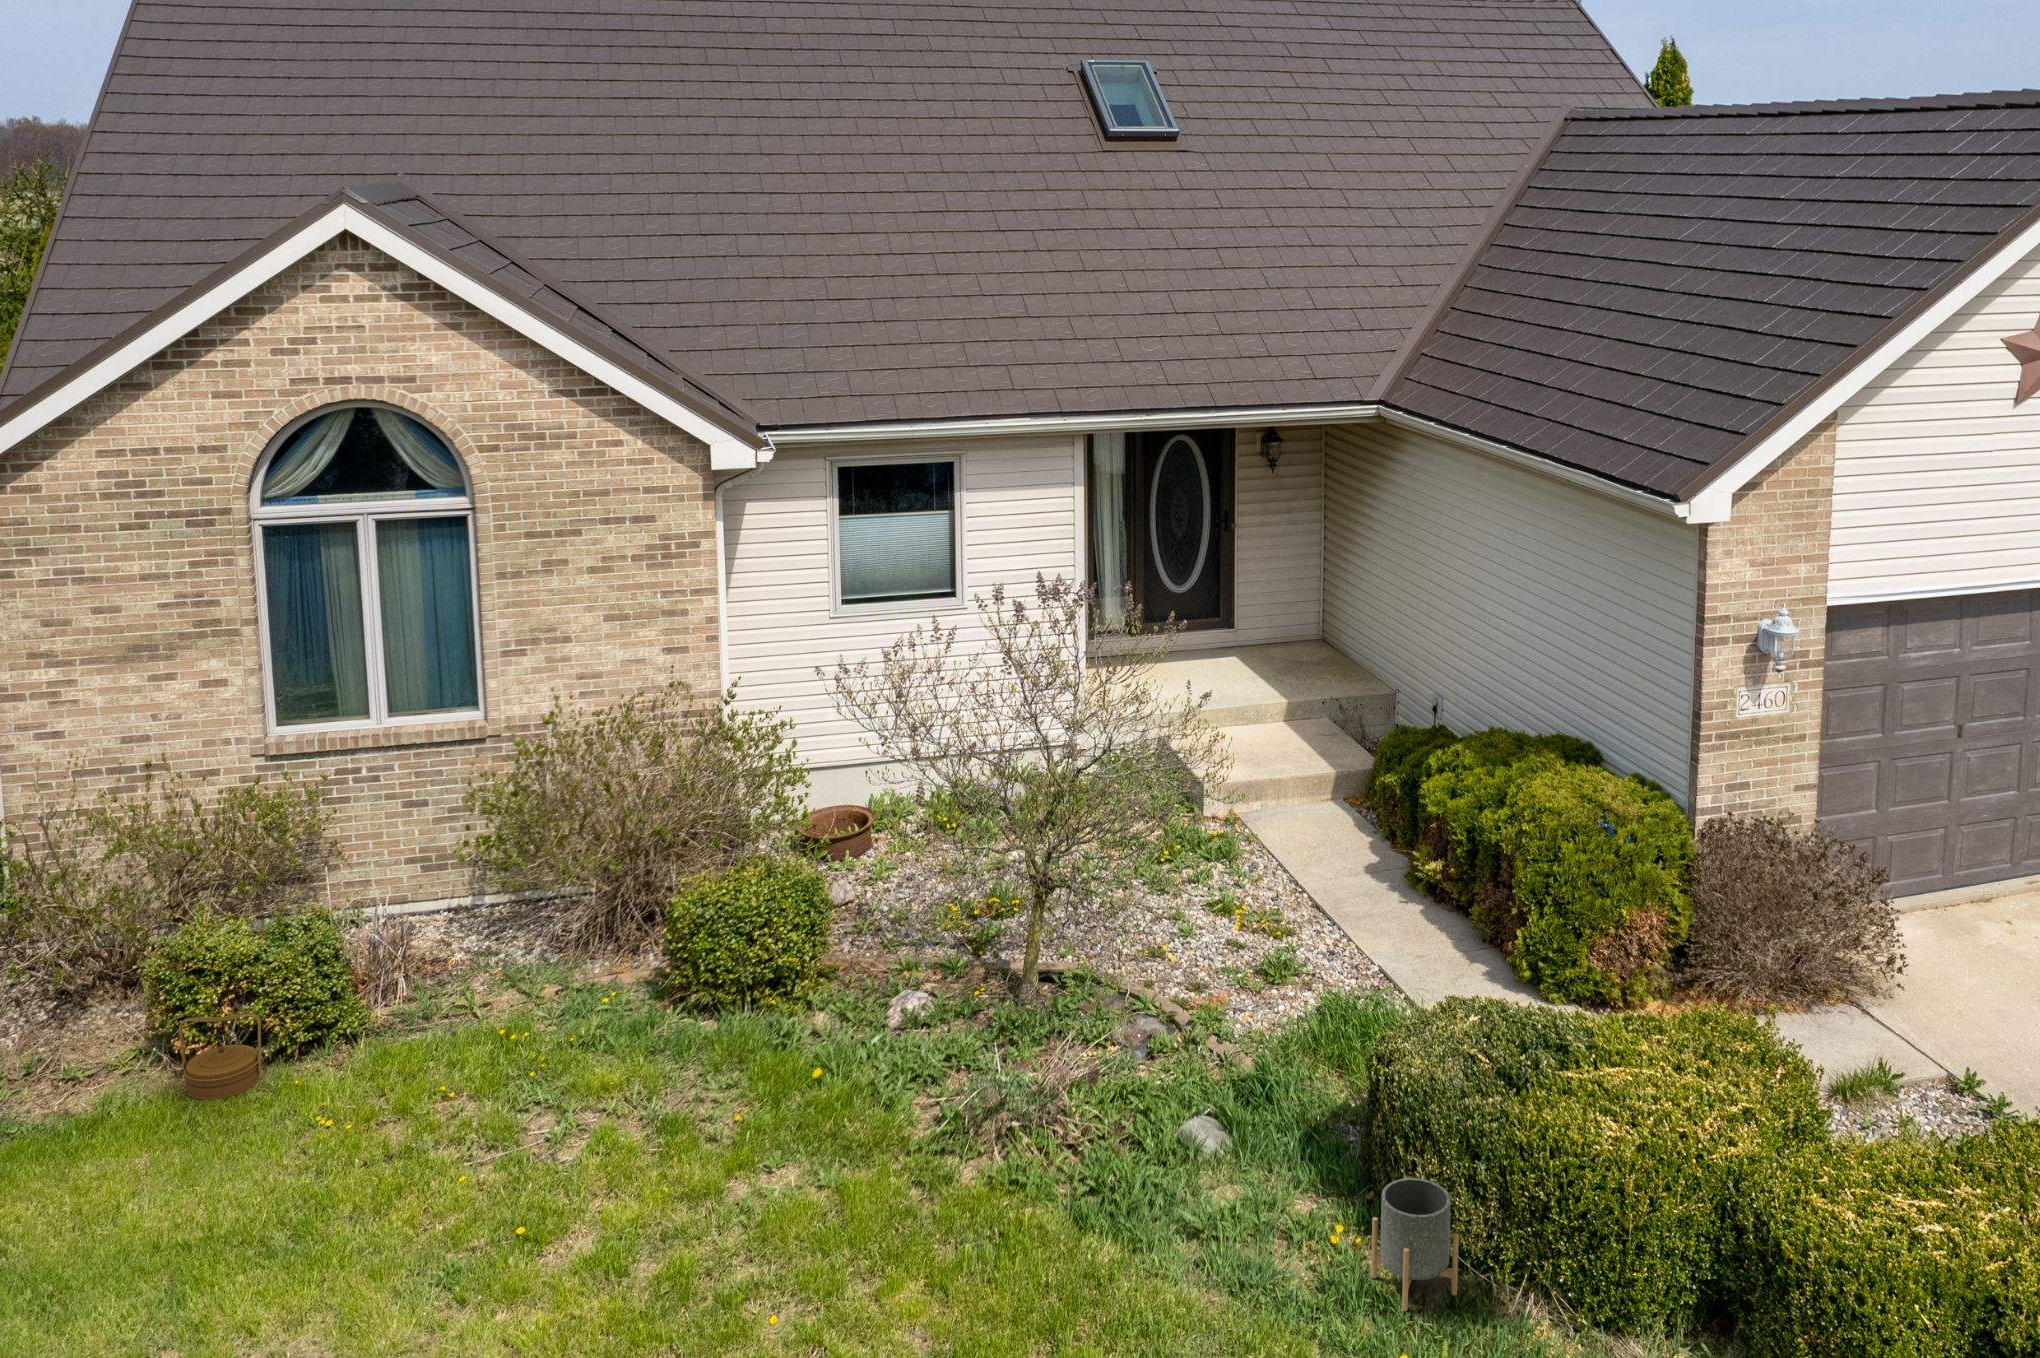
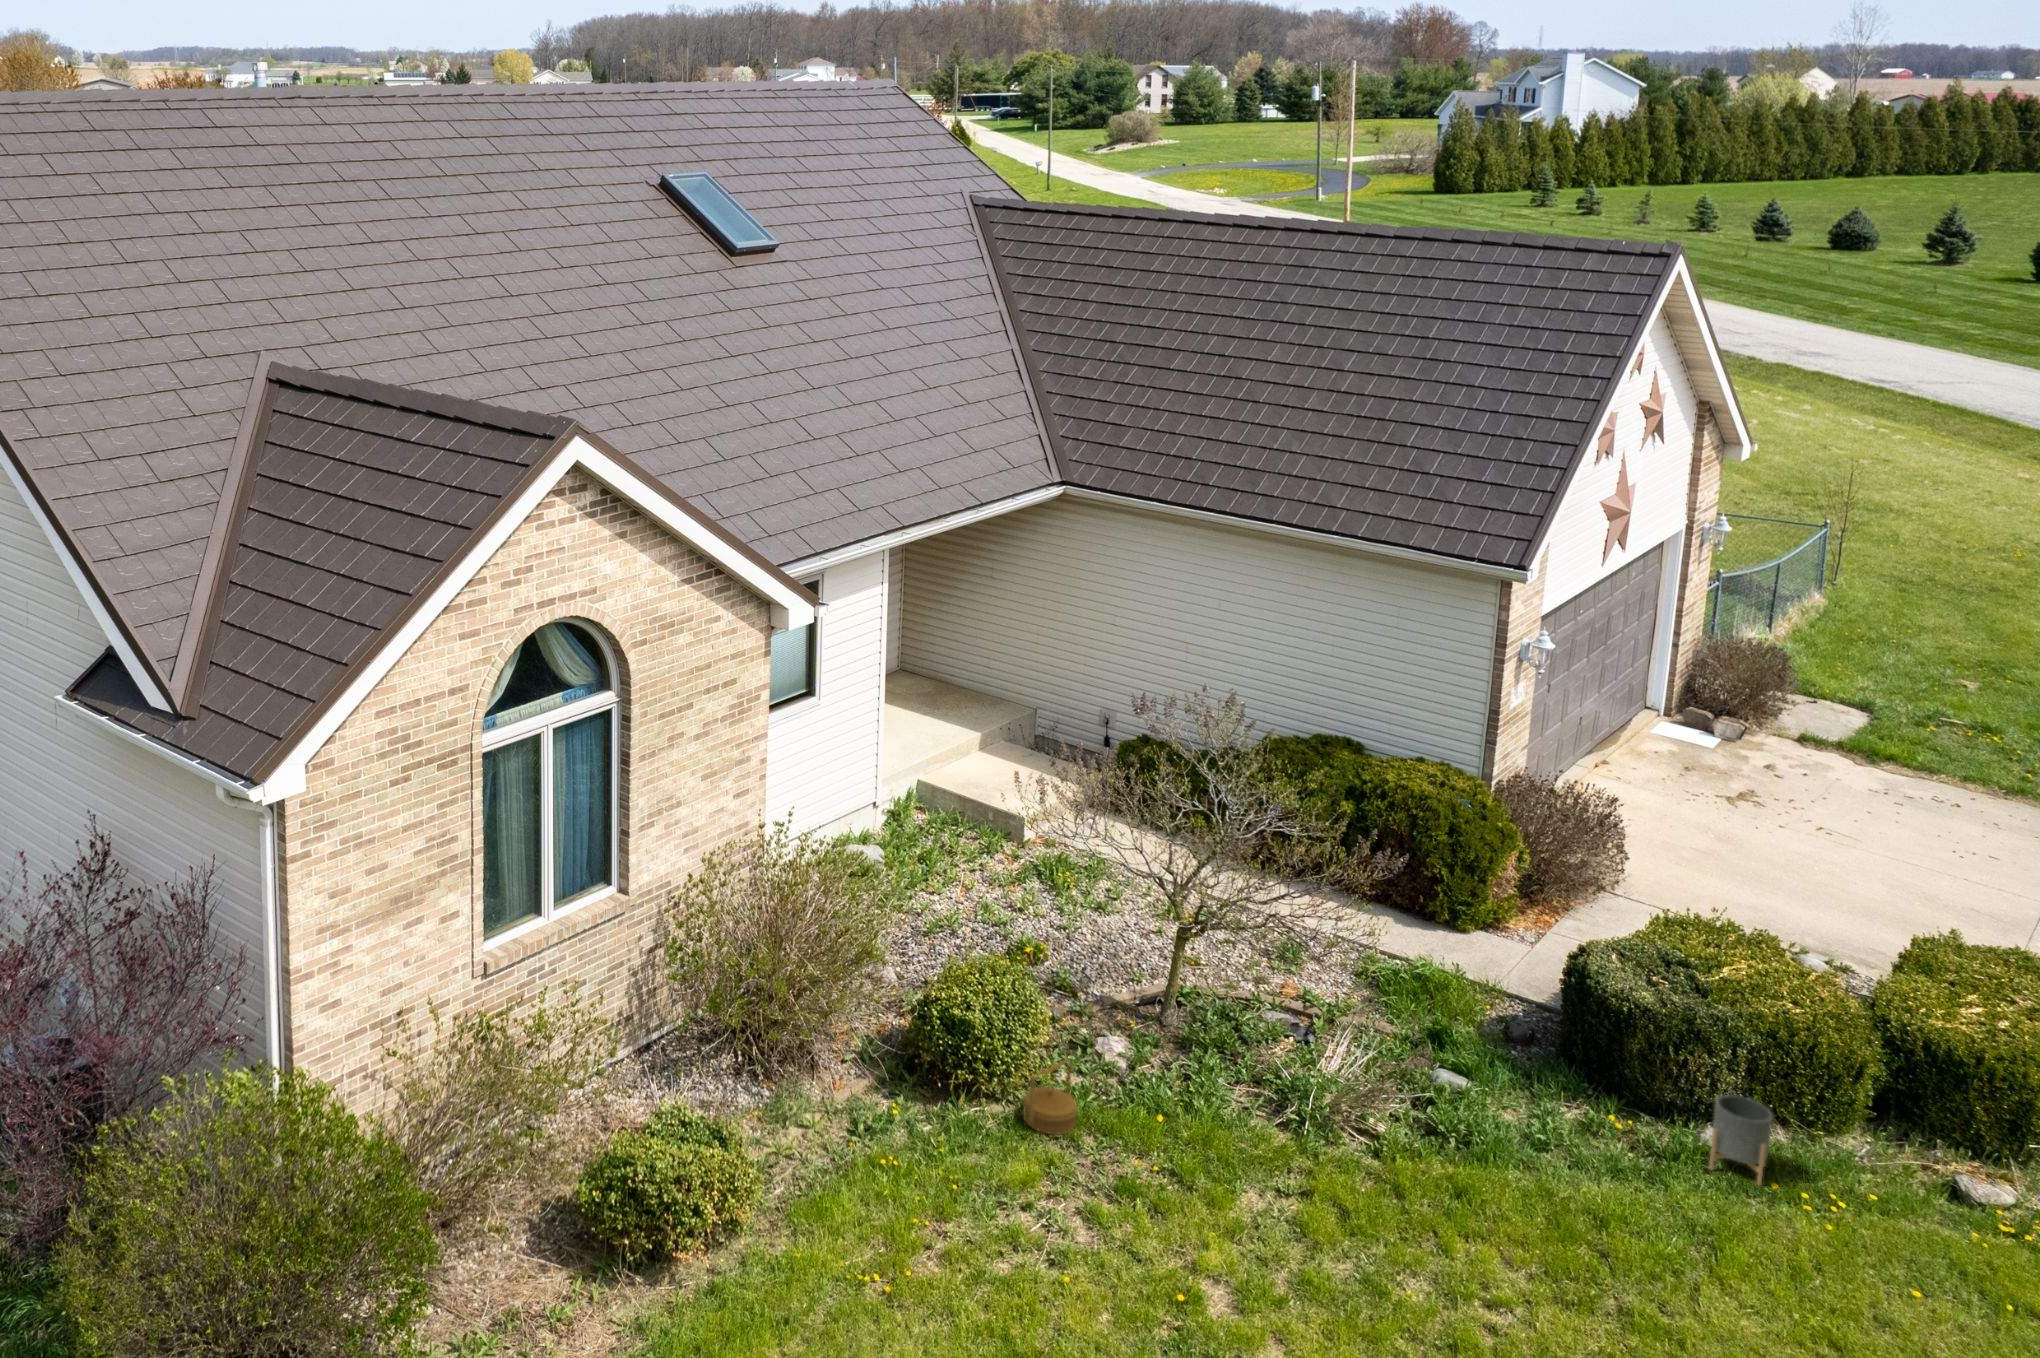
woven basket: present [179,1013,261,1100] -> present [1023,1059,1078,1135]

